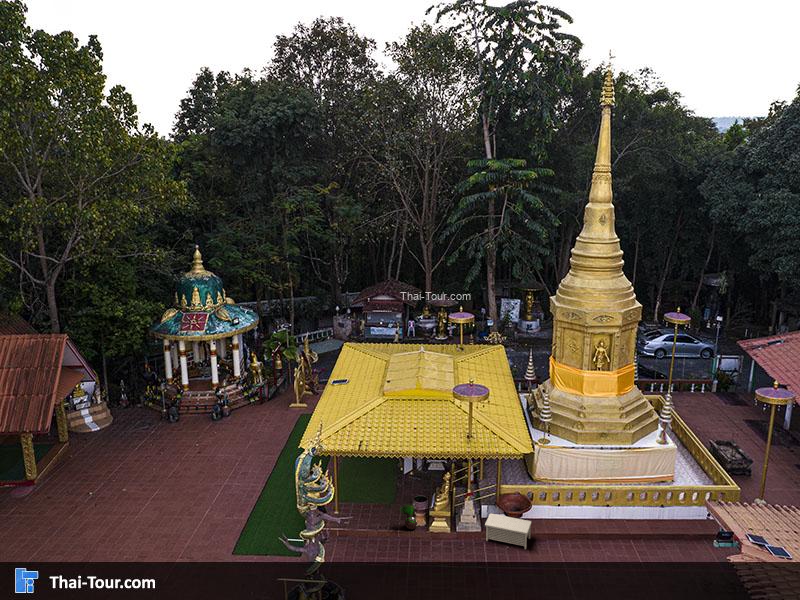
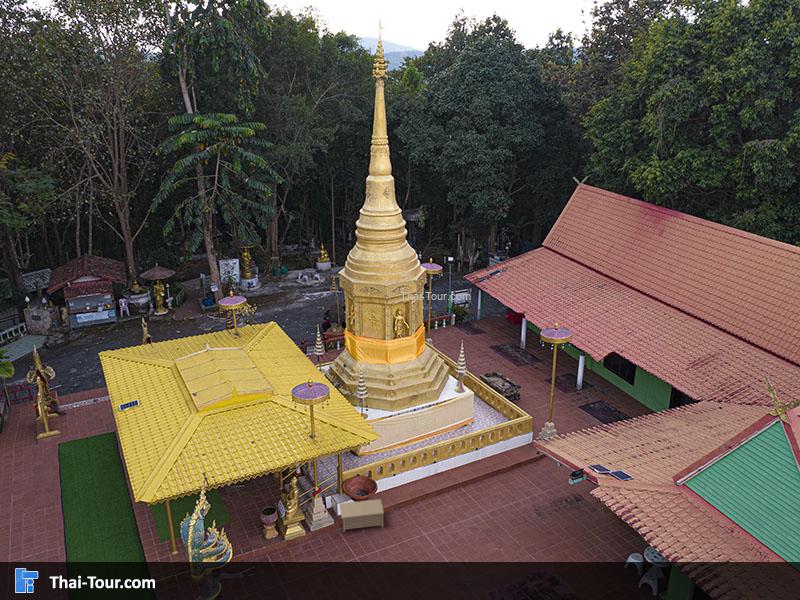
potted tree: present [400,505,417,529] -> none [250,522,271,547]

